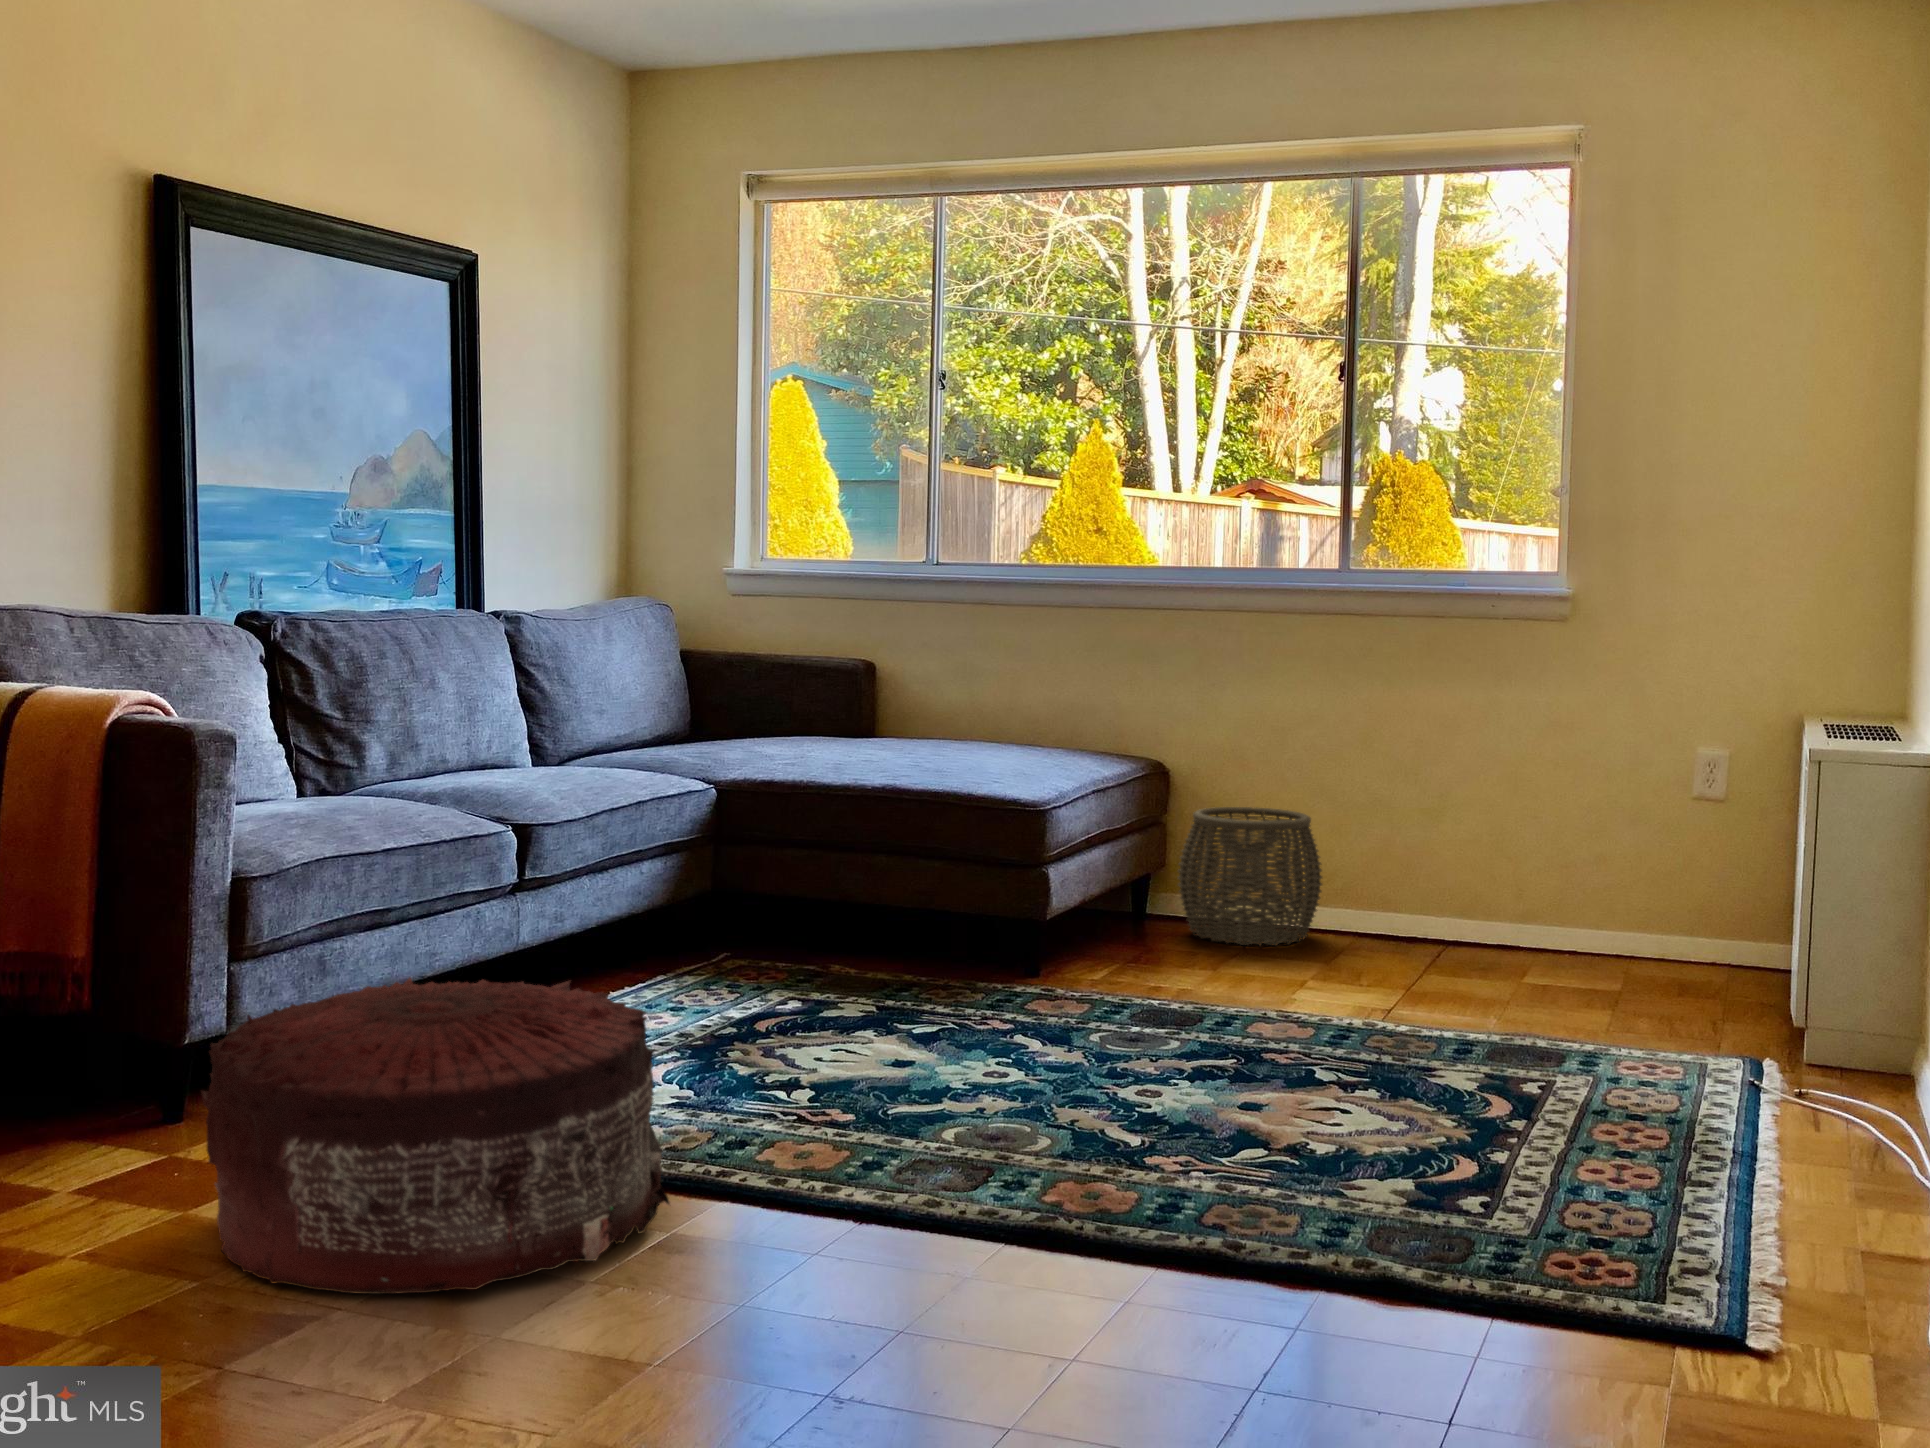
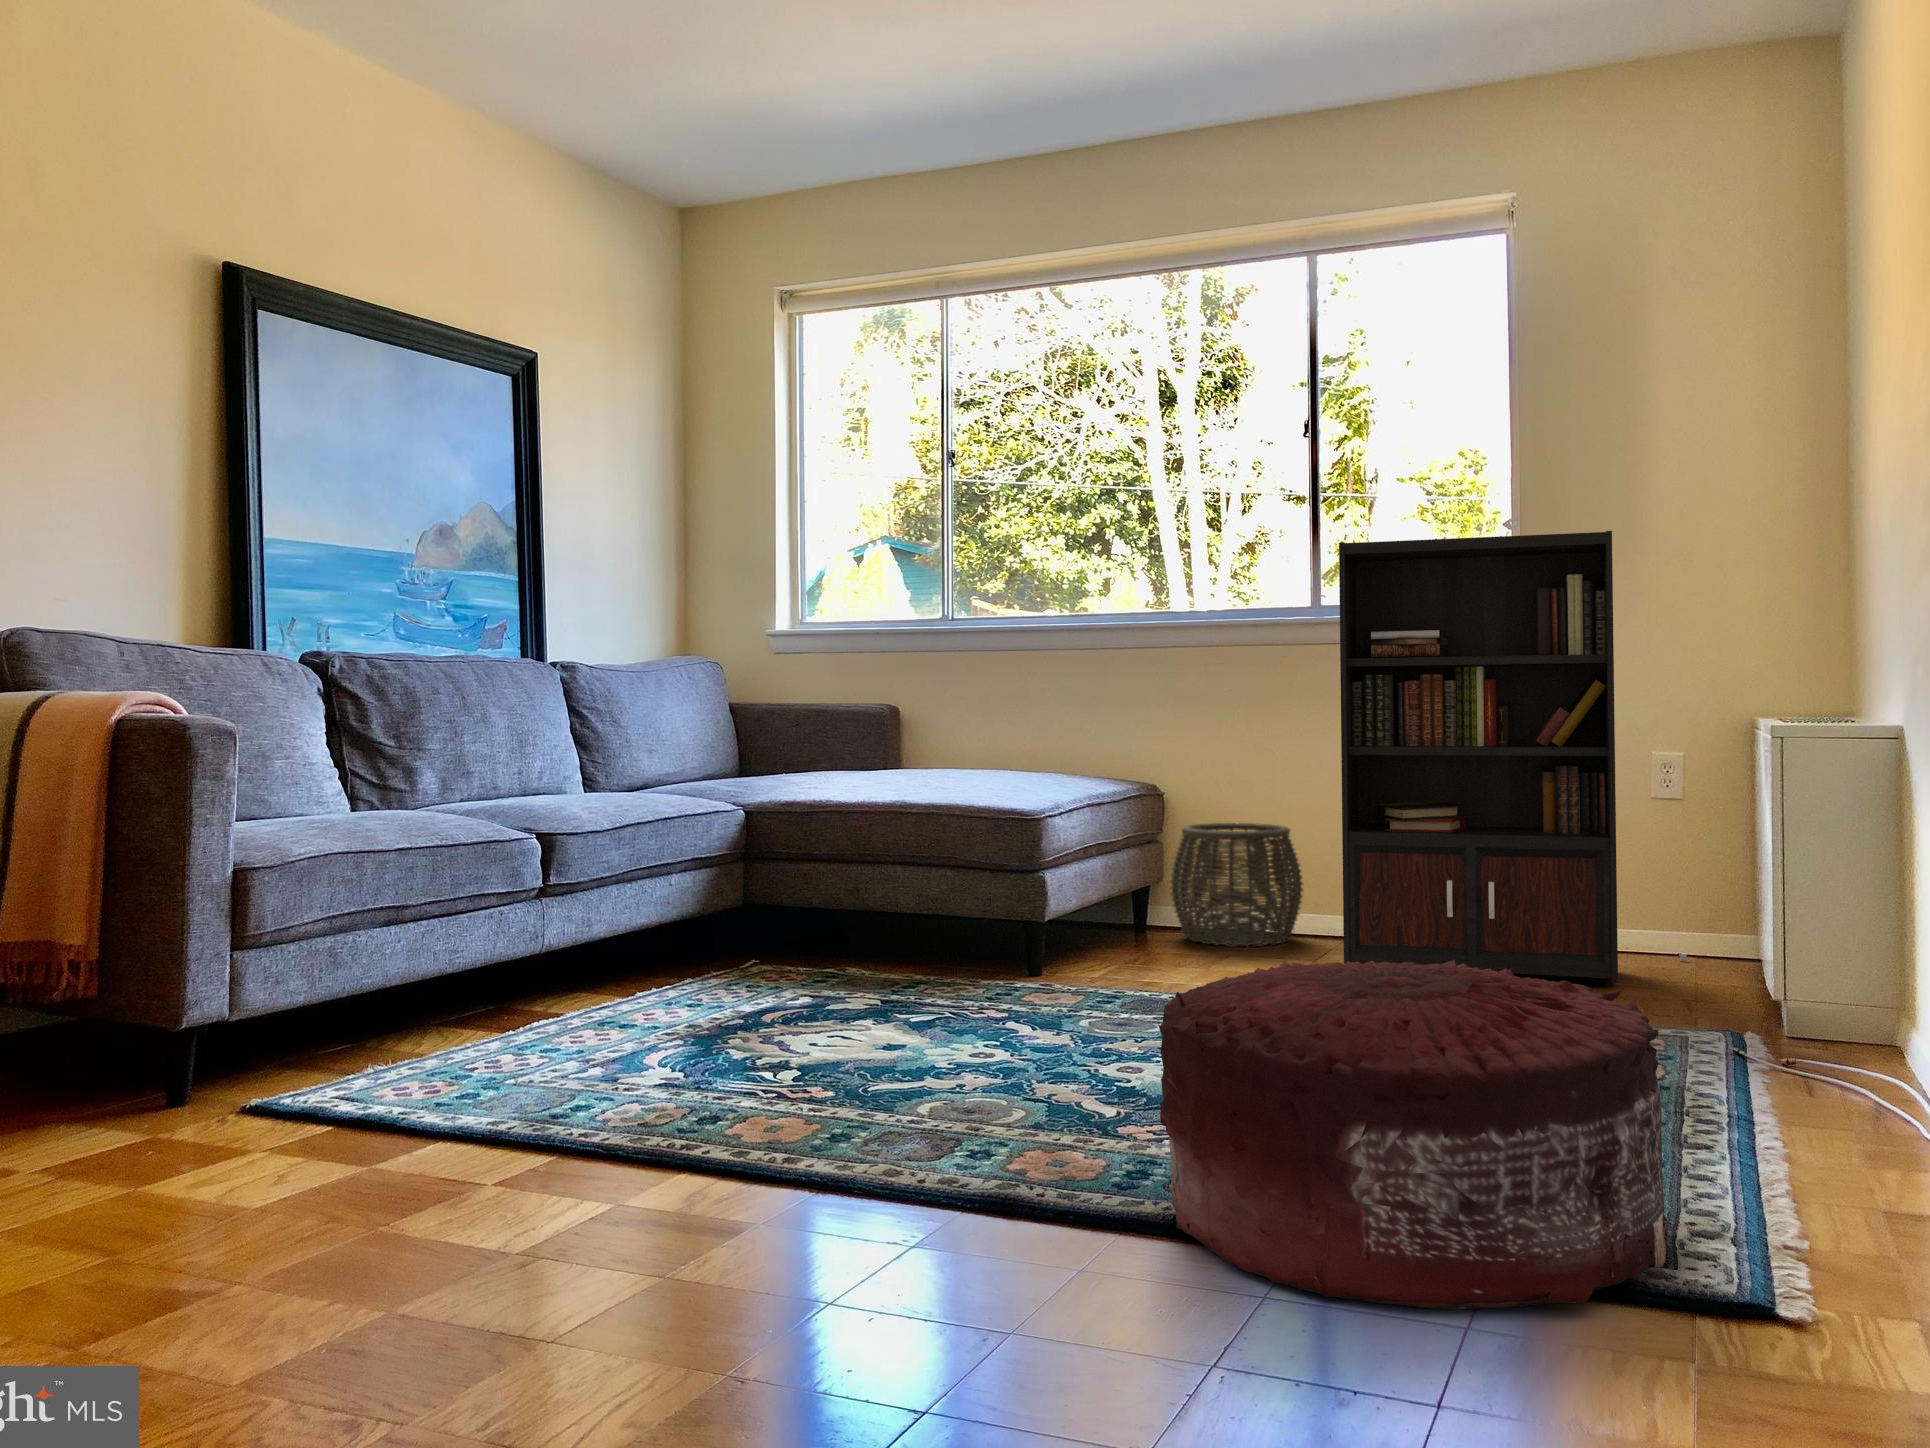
bookcase: none [1364,521,1722,1001] -> present [1339,531,1687,983]
pouf: present [201,978,670,1294] -> present [1158,959,1667,1309]

